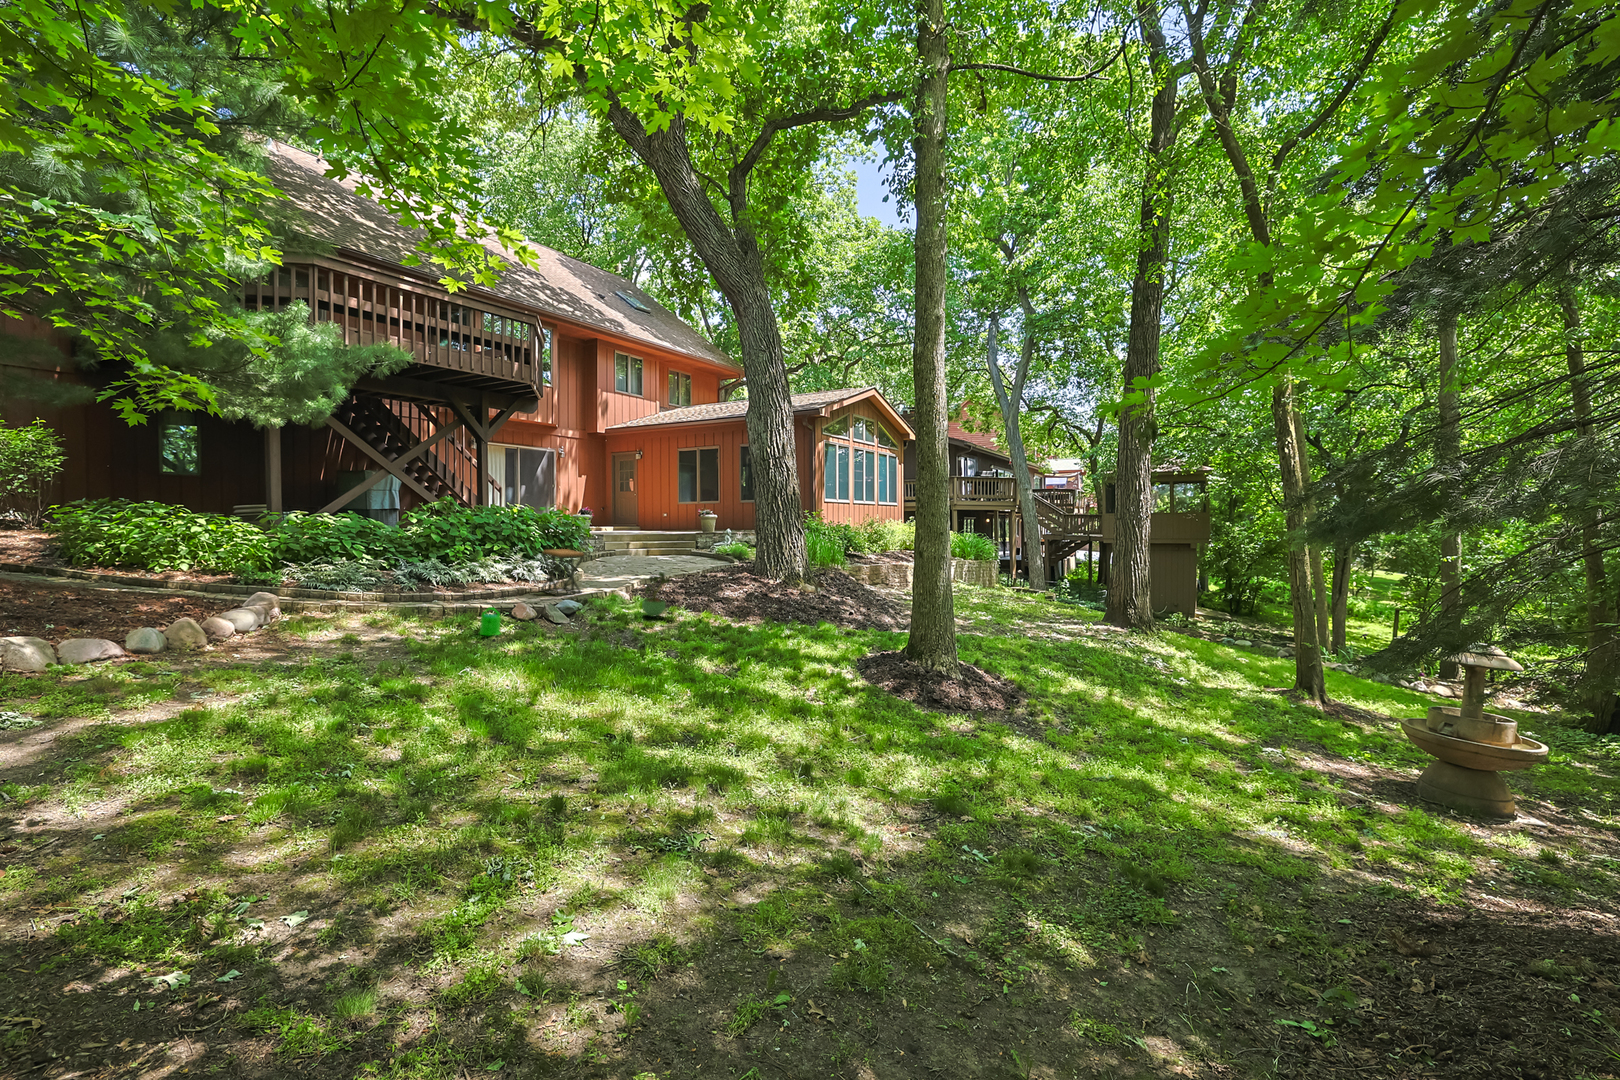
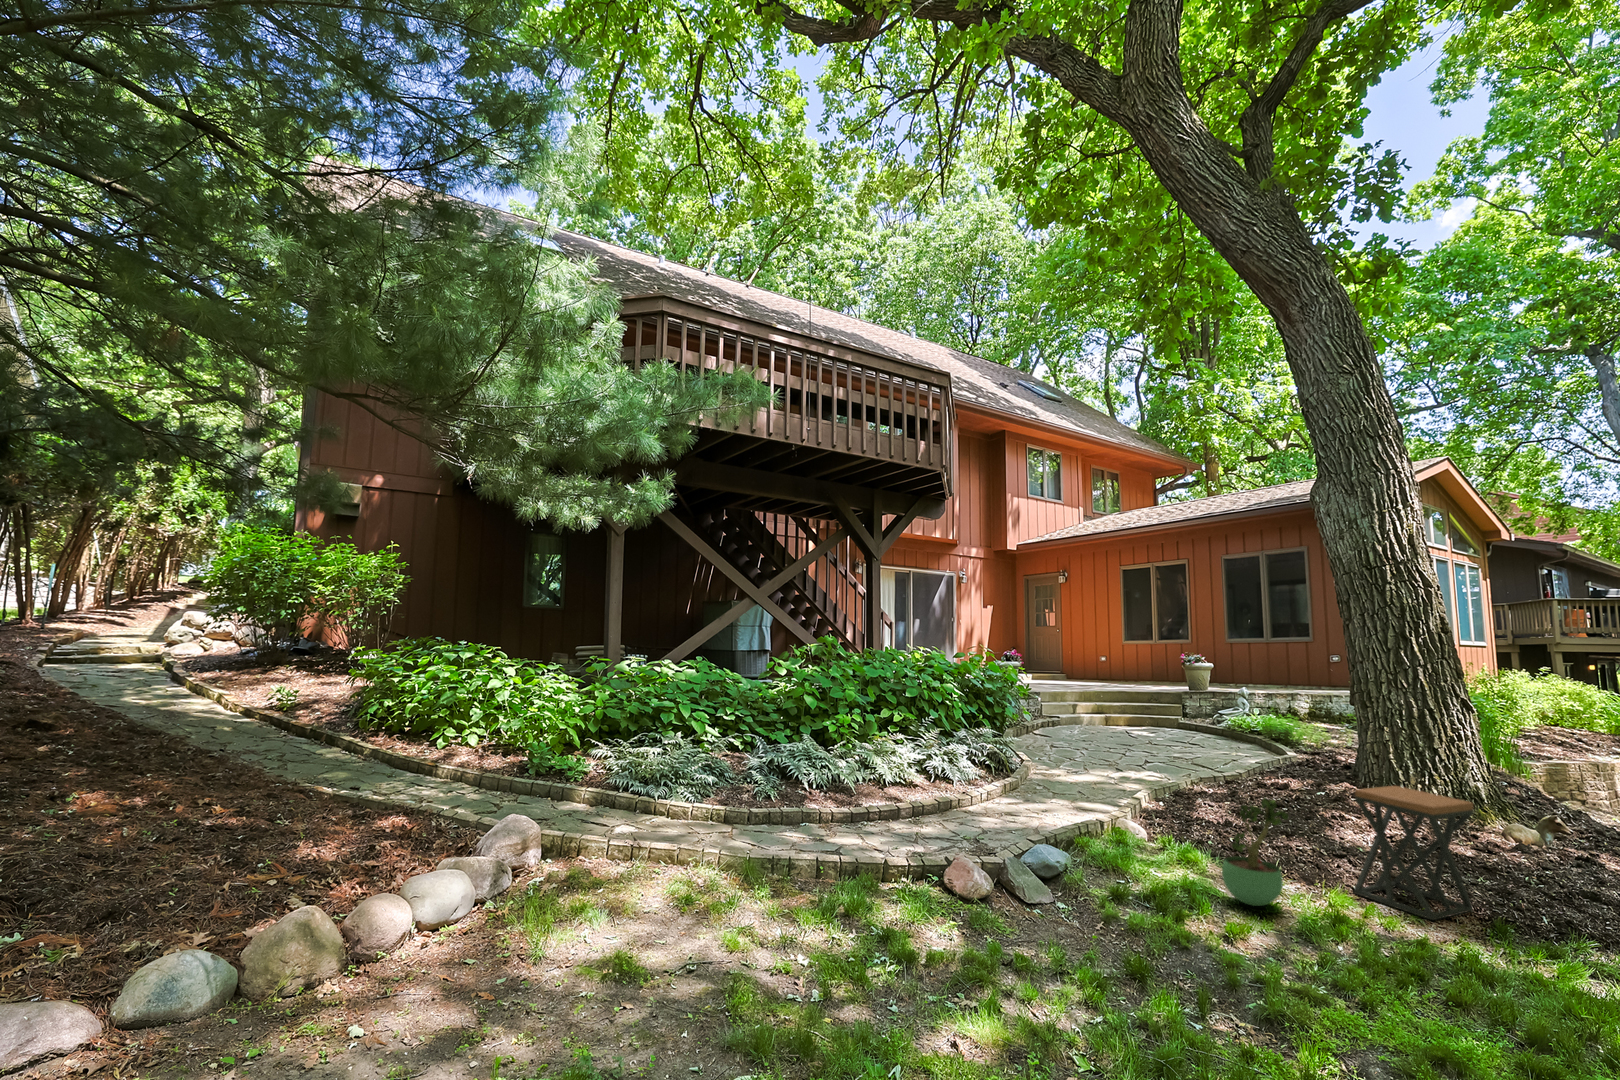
stool: present [540,549,584,596] -> present [1354,786,1473,920]
watering can: present [480,607,501,636] -> none [881,872,930,945]

